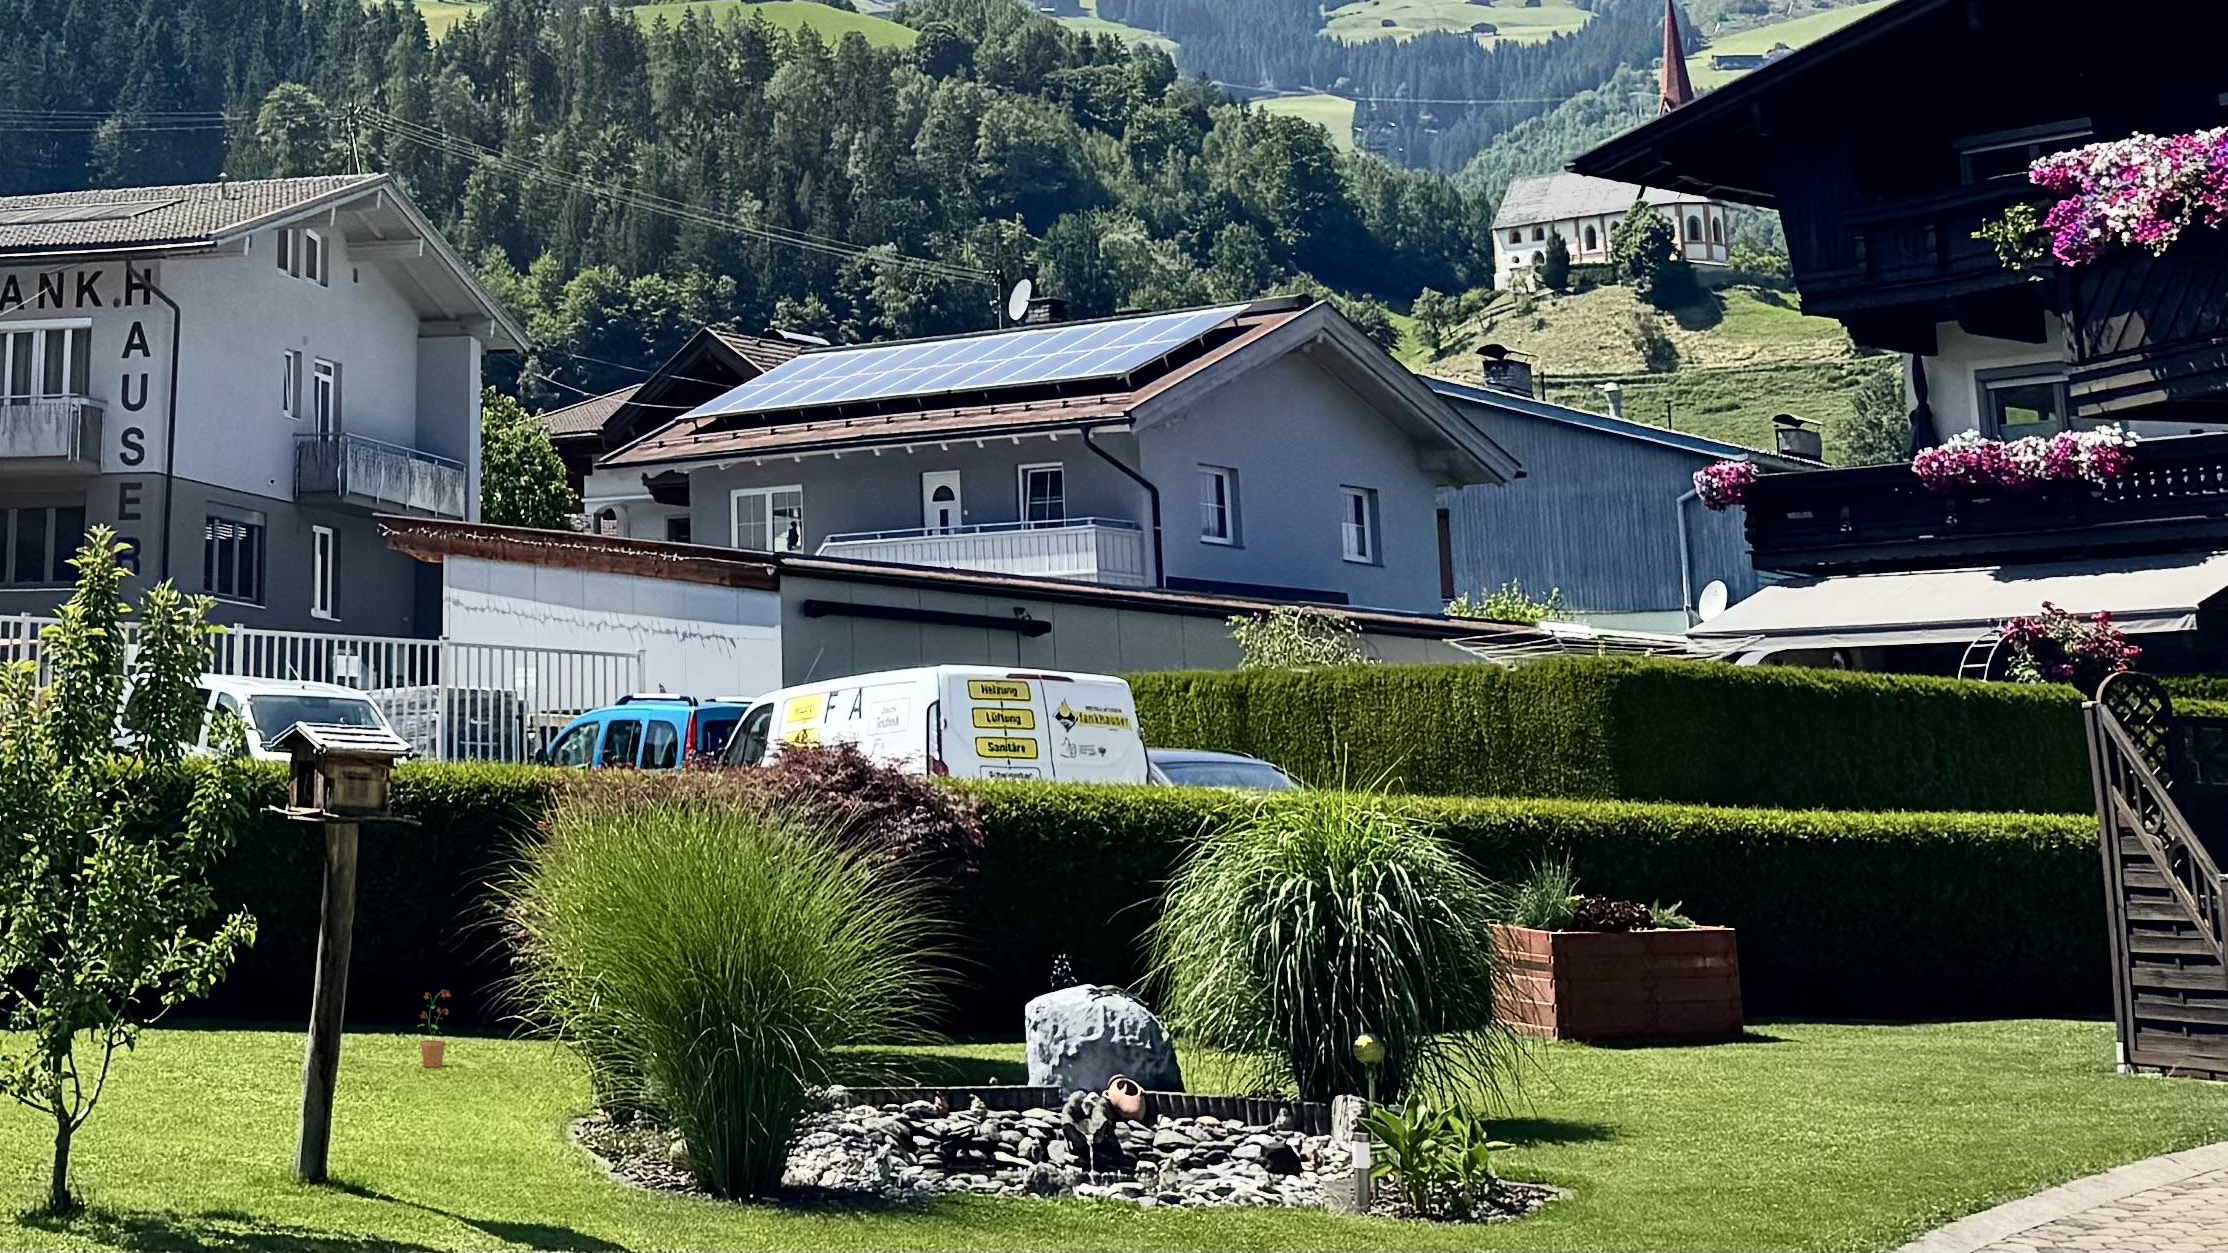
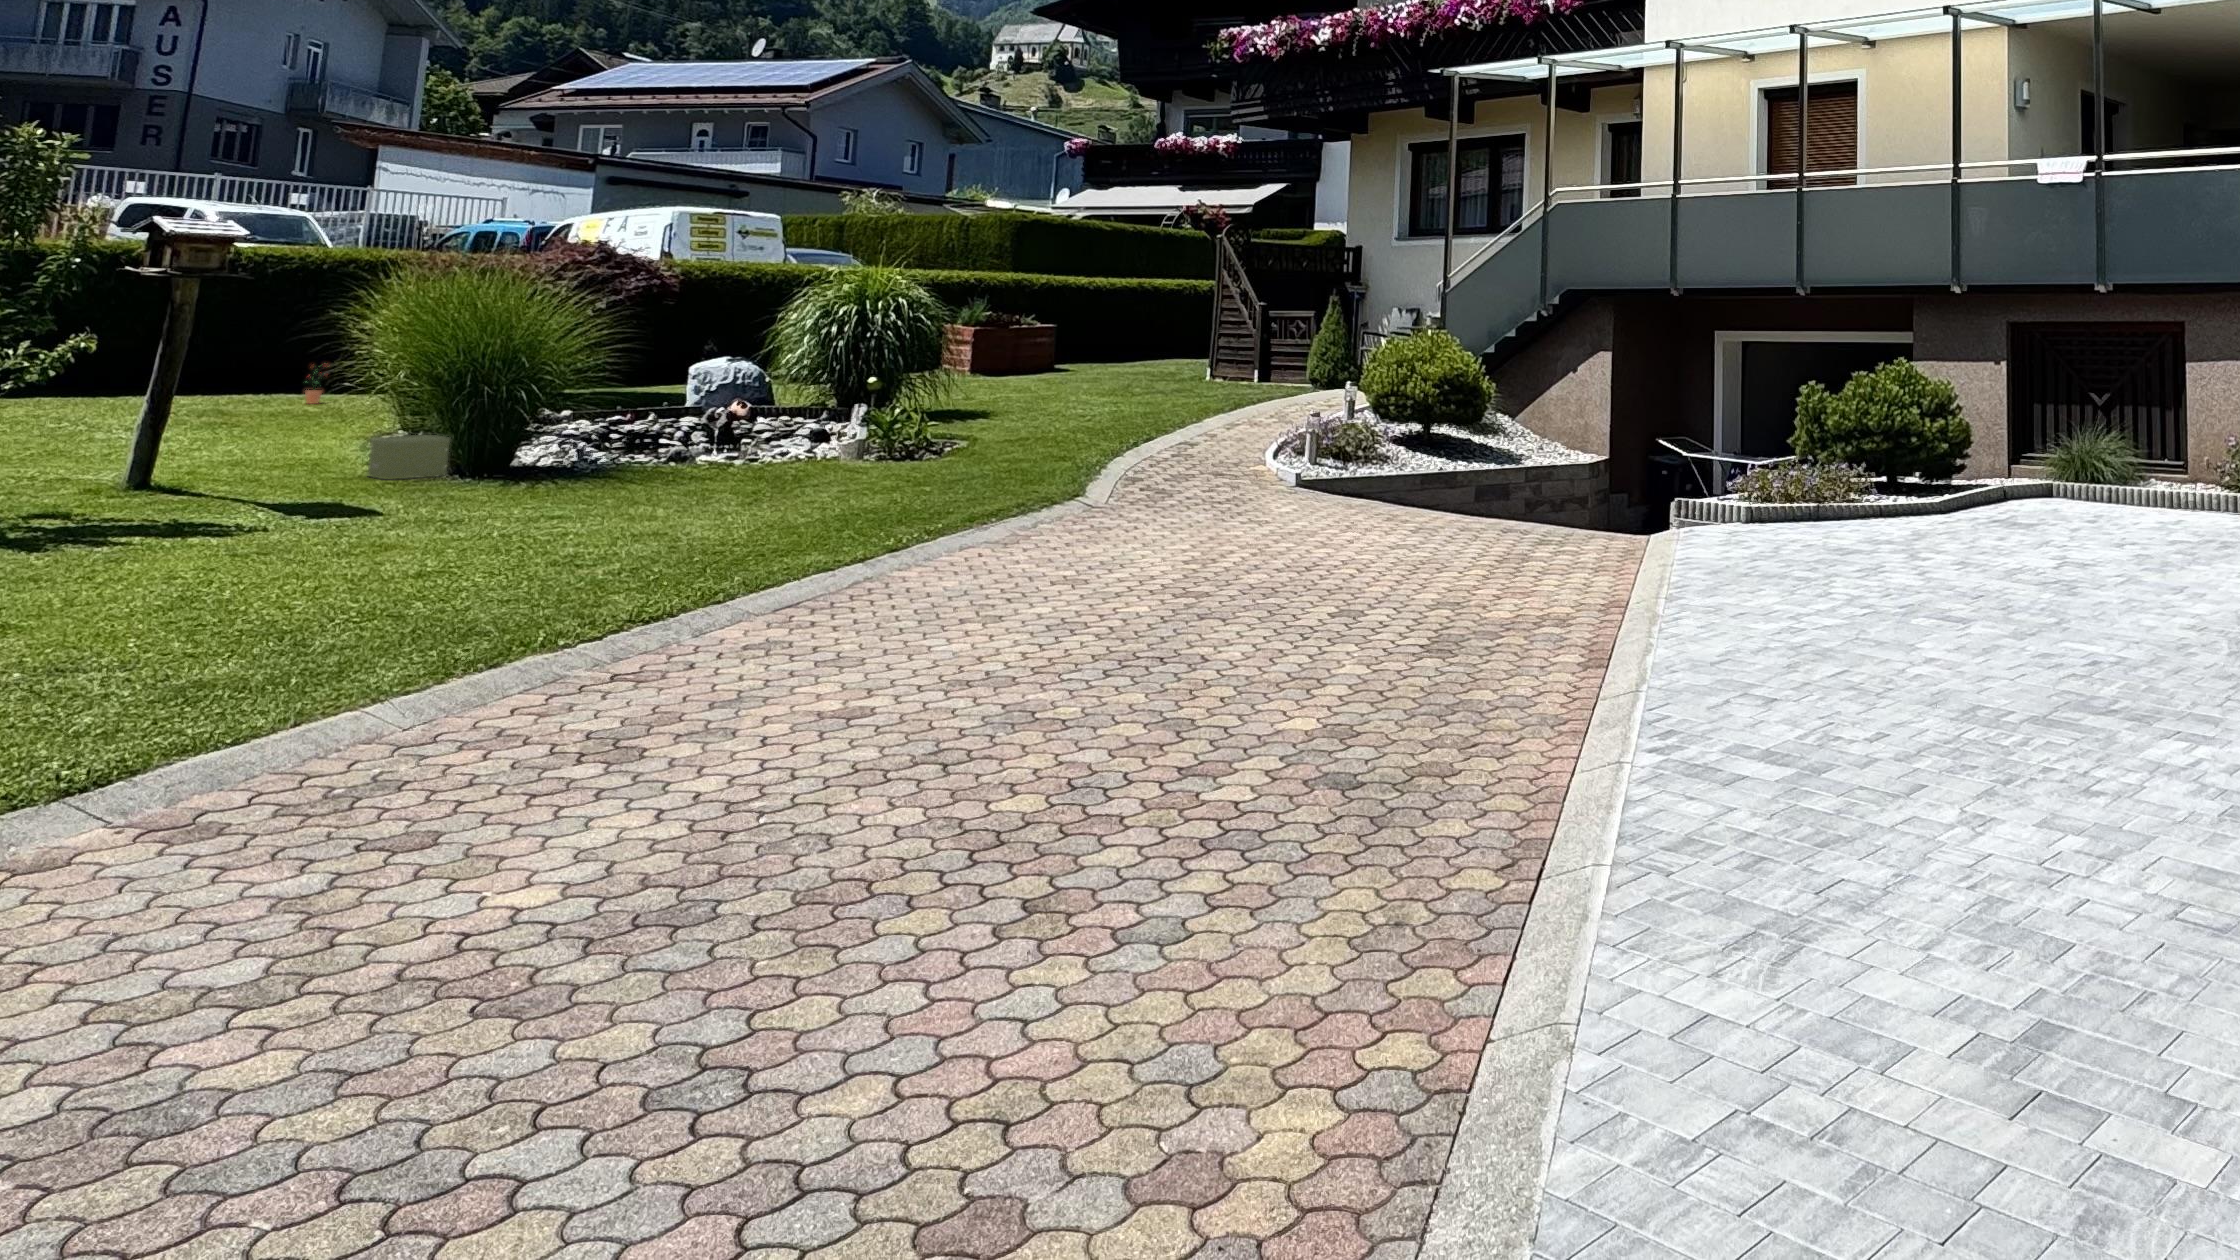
storage box: none [563,1124,679,1205] -> present [368,435,450,480]

